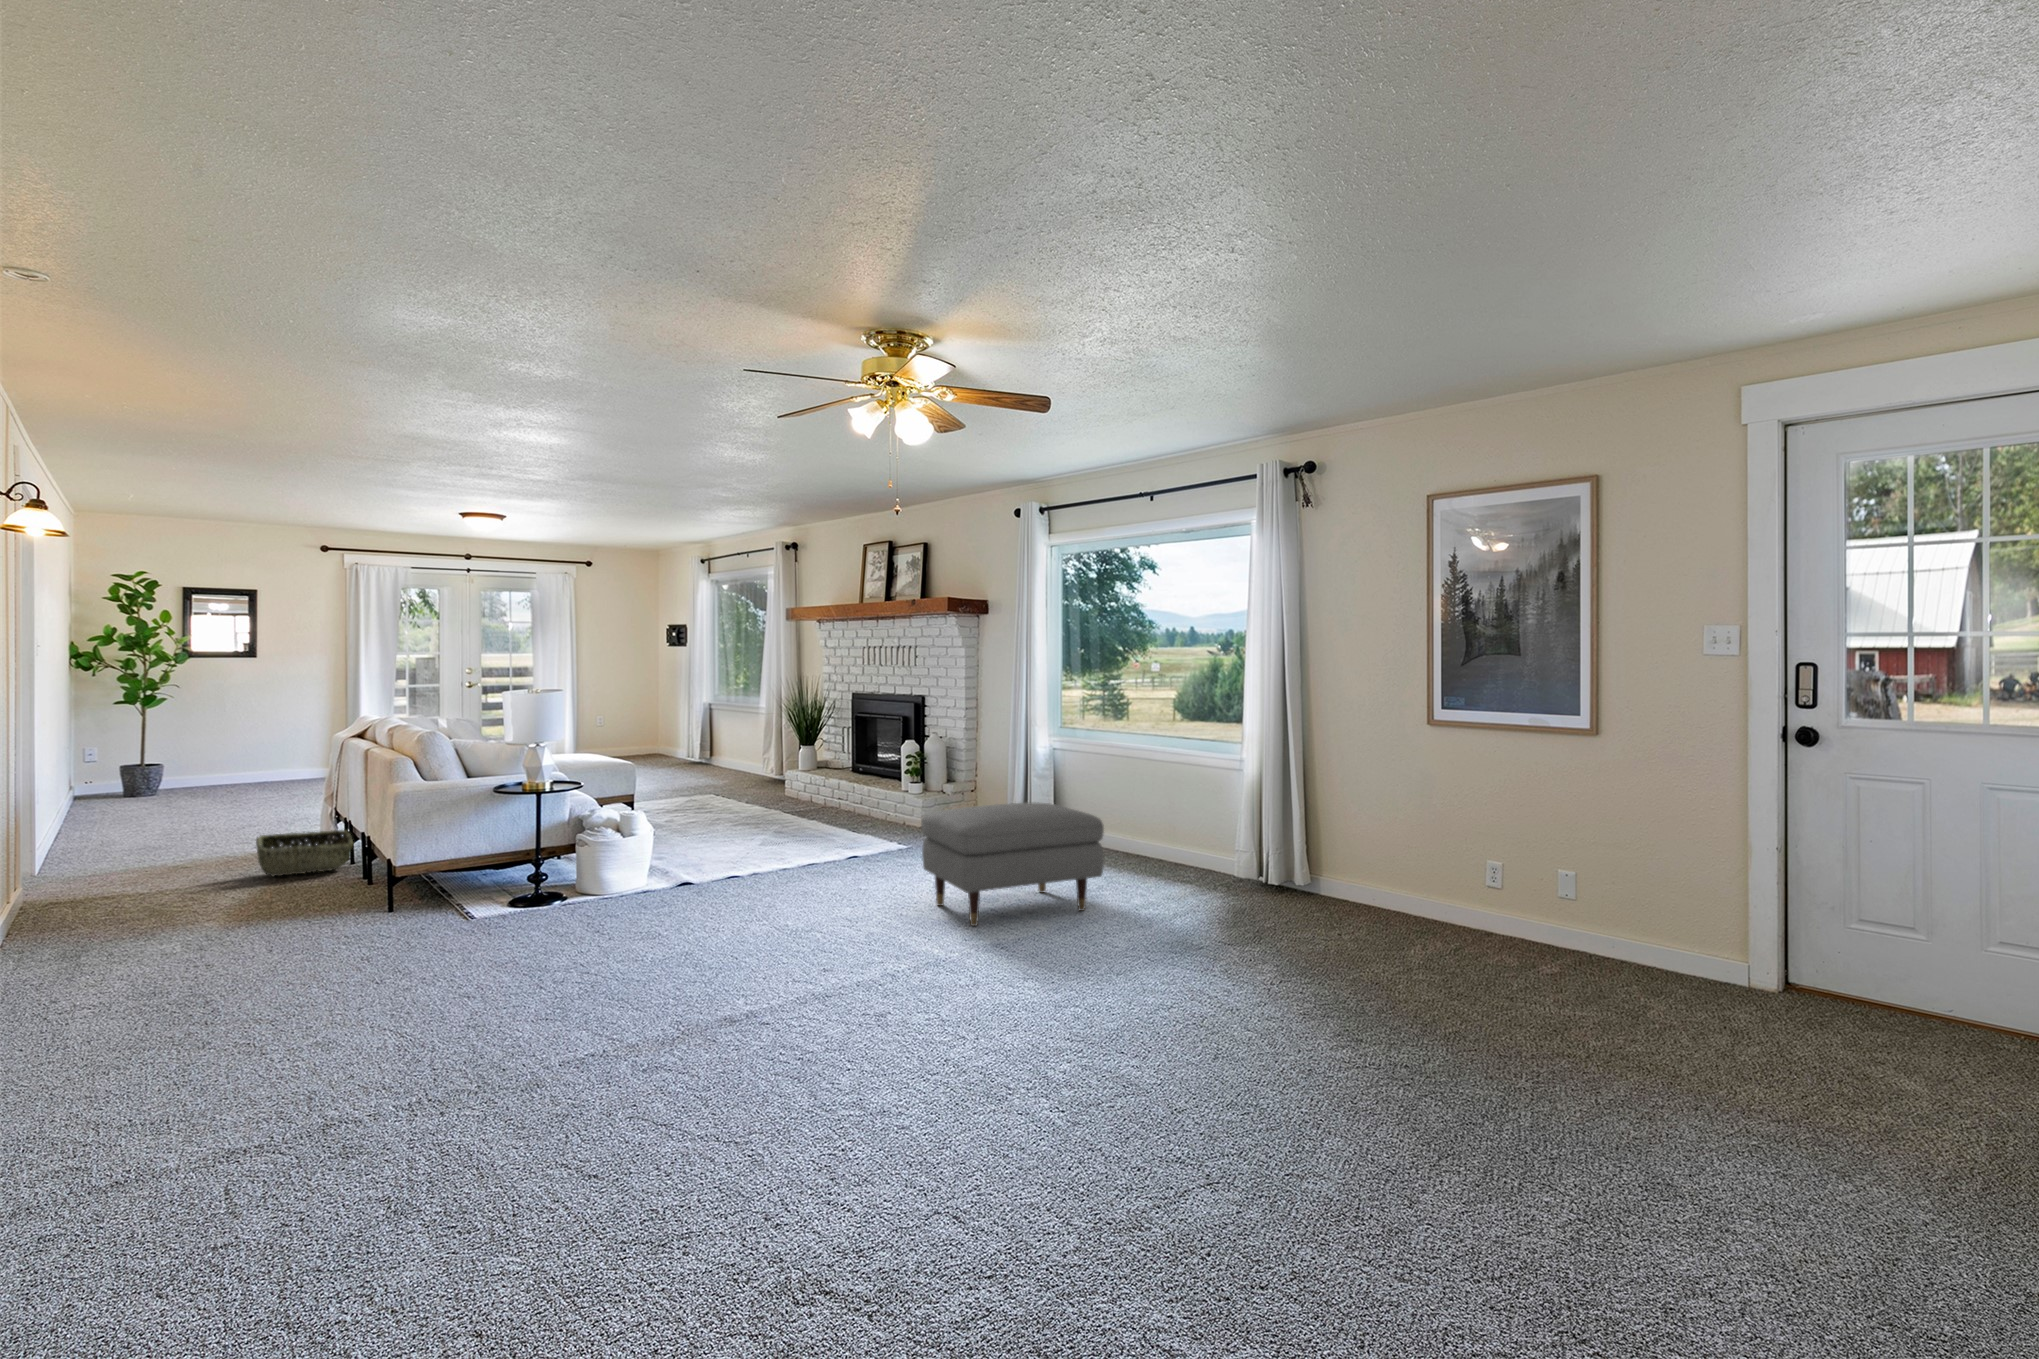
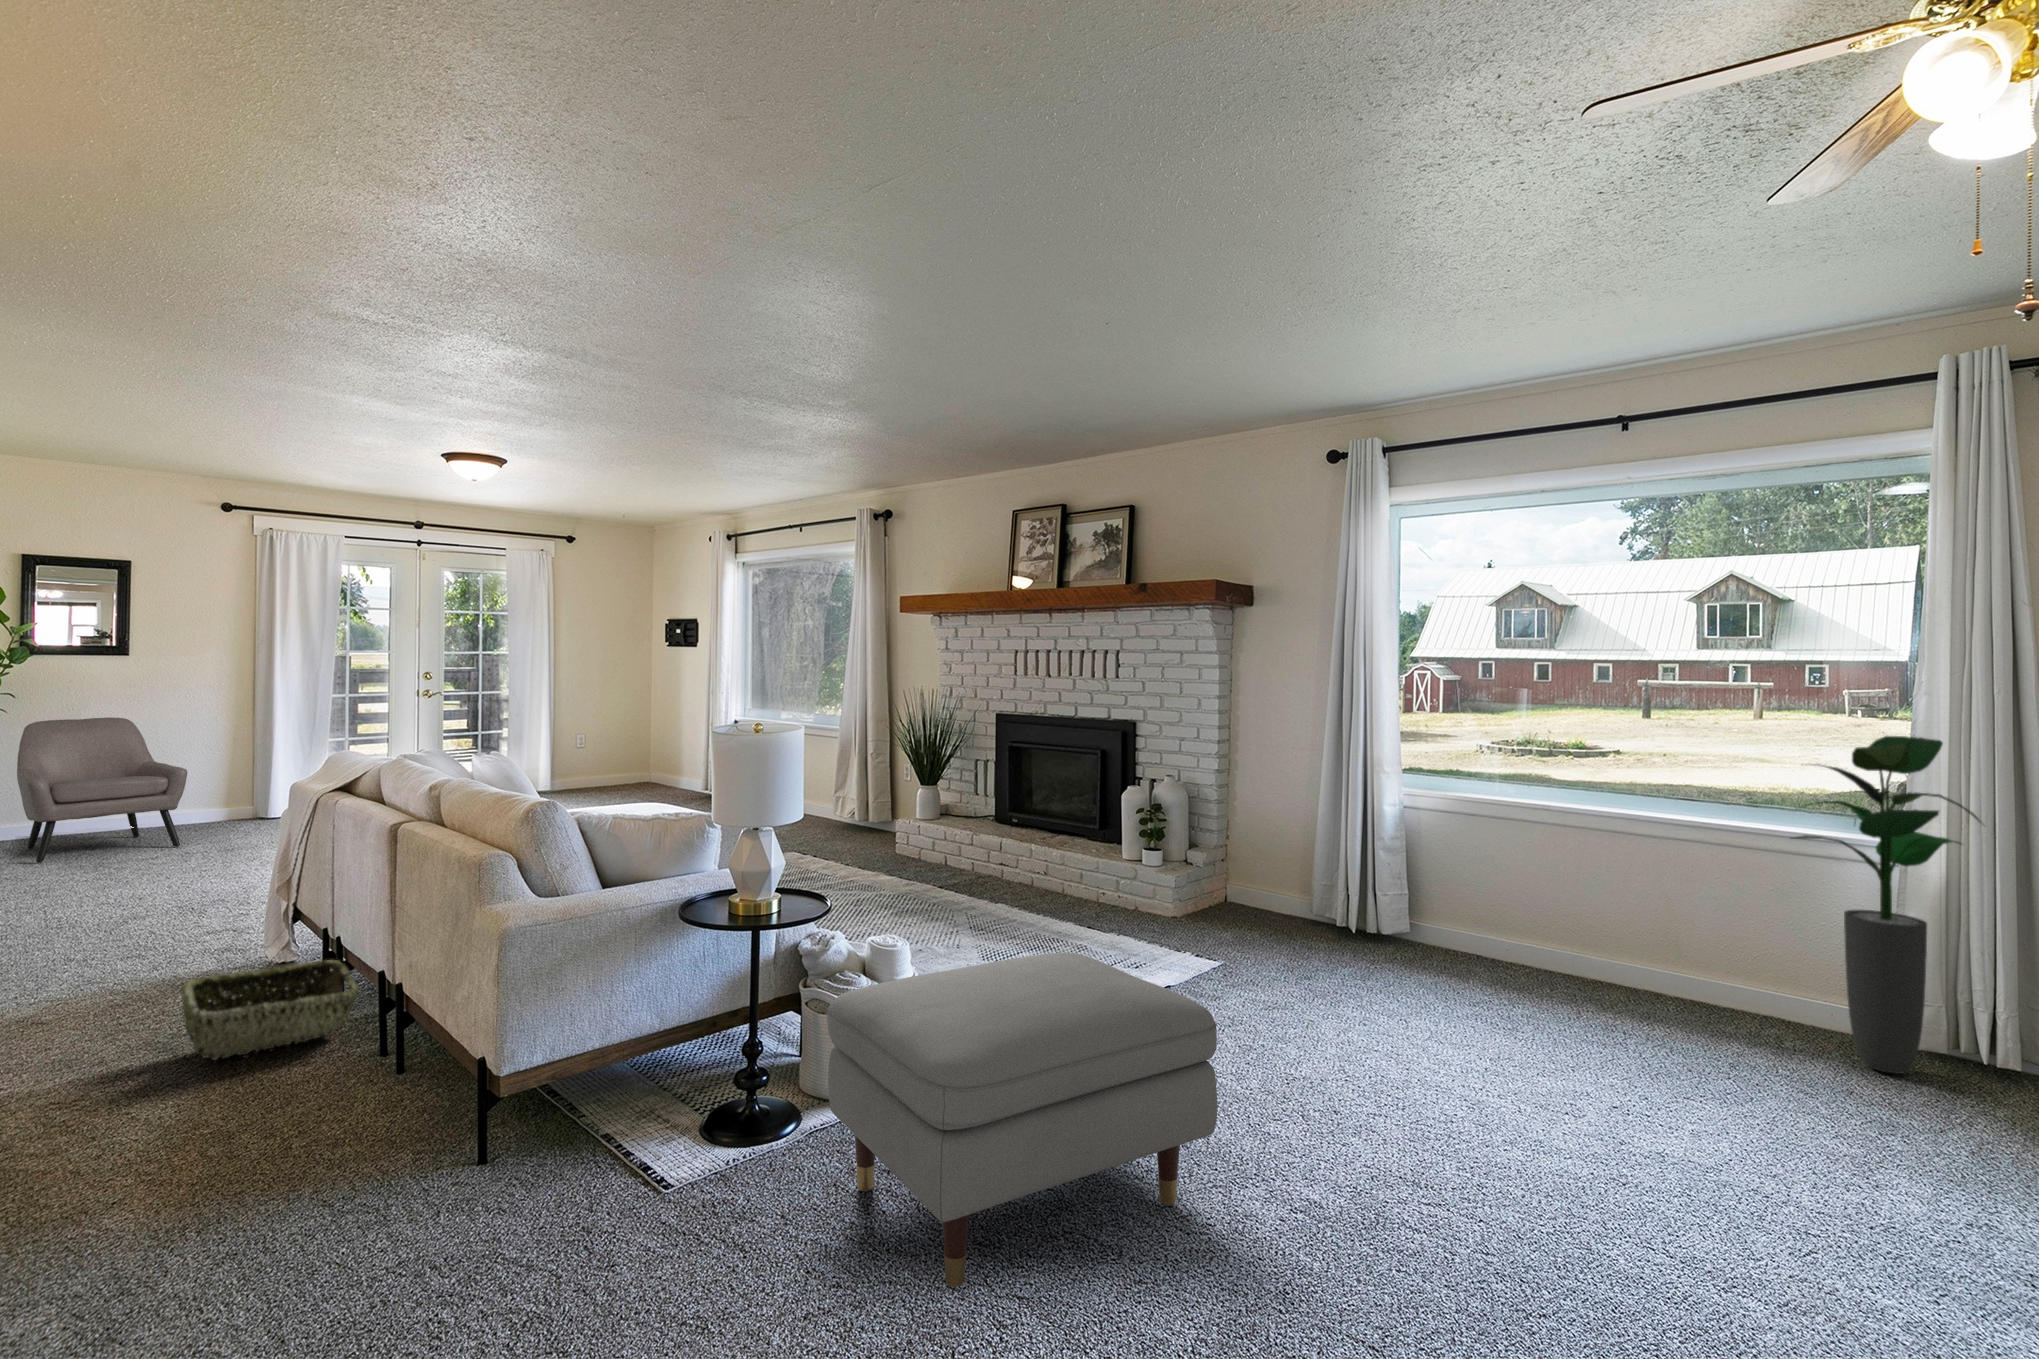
potted plant: none [1169,693,1259,892] -> present [1793,736,1979,1074]
armchair: none [182,701,294,798] -> present [17,718,187,863]
ottoman: present [921,802,1104,926] -> present [827,953,1217,1287]

